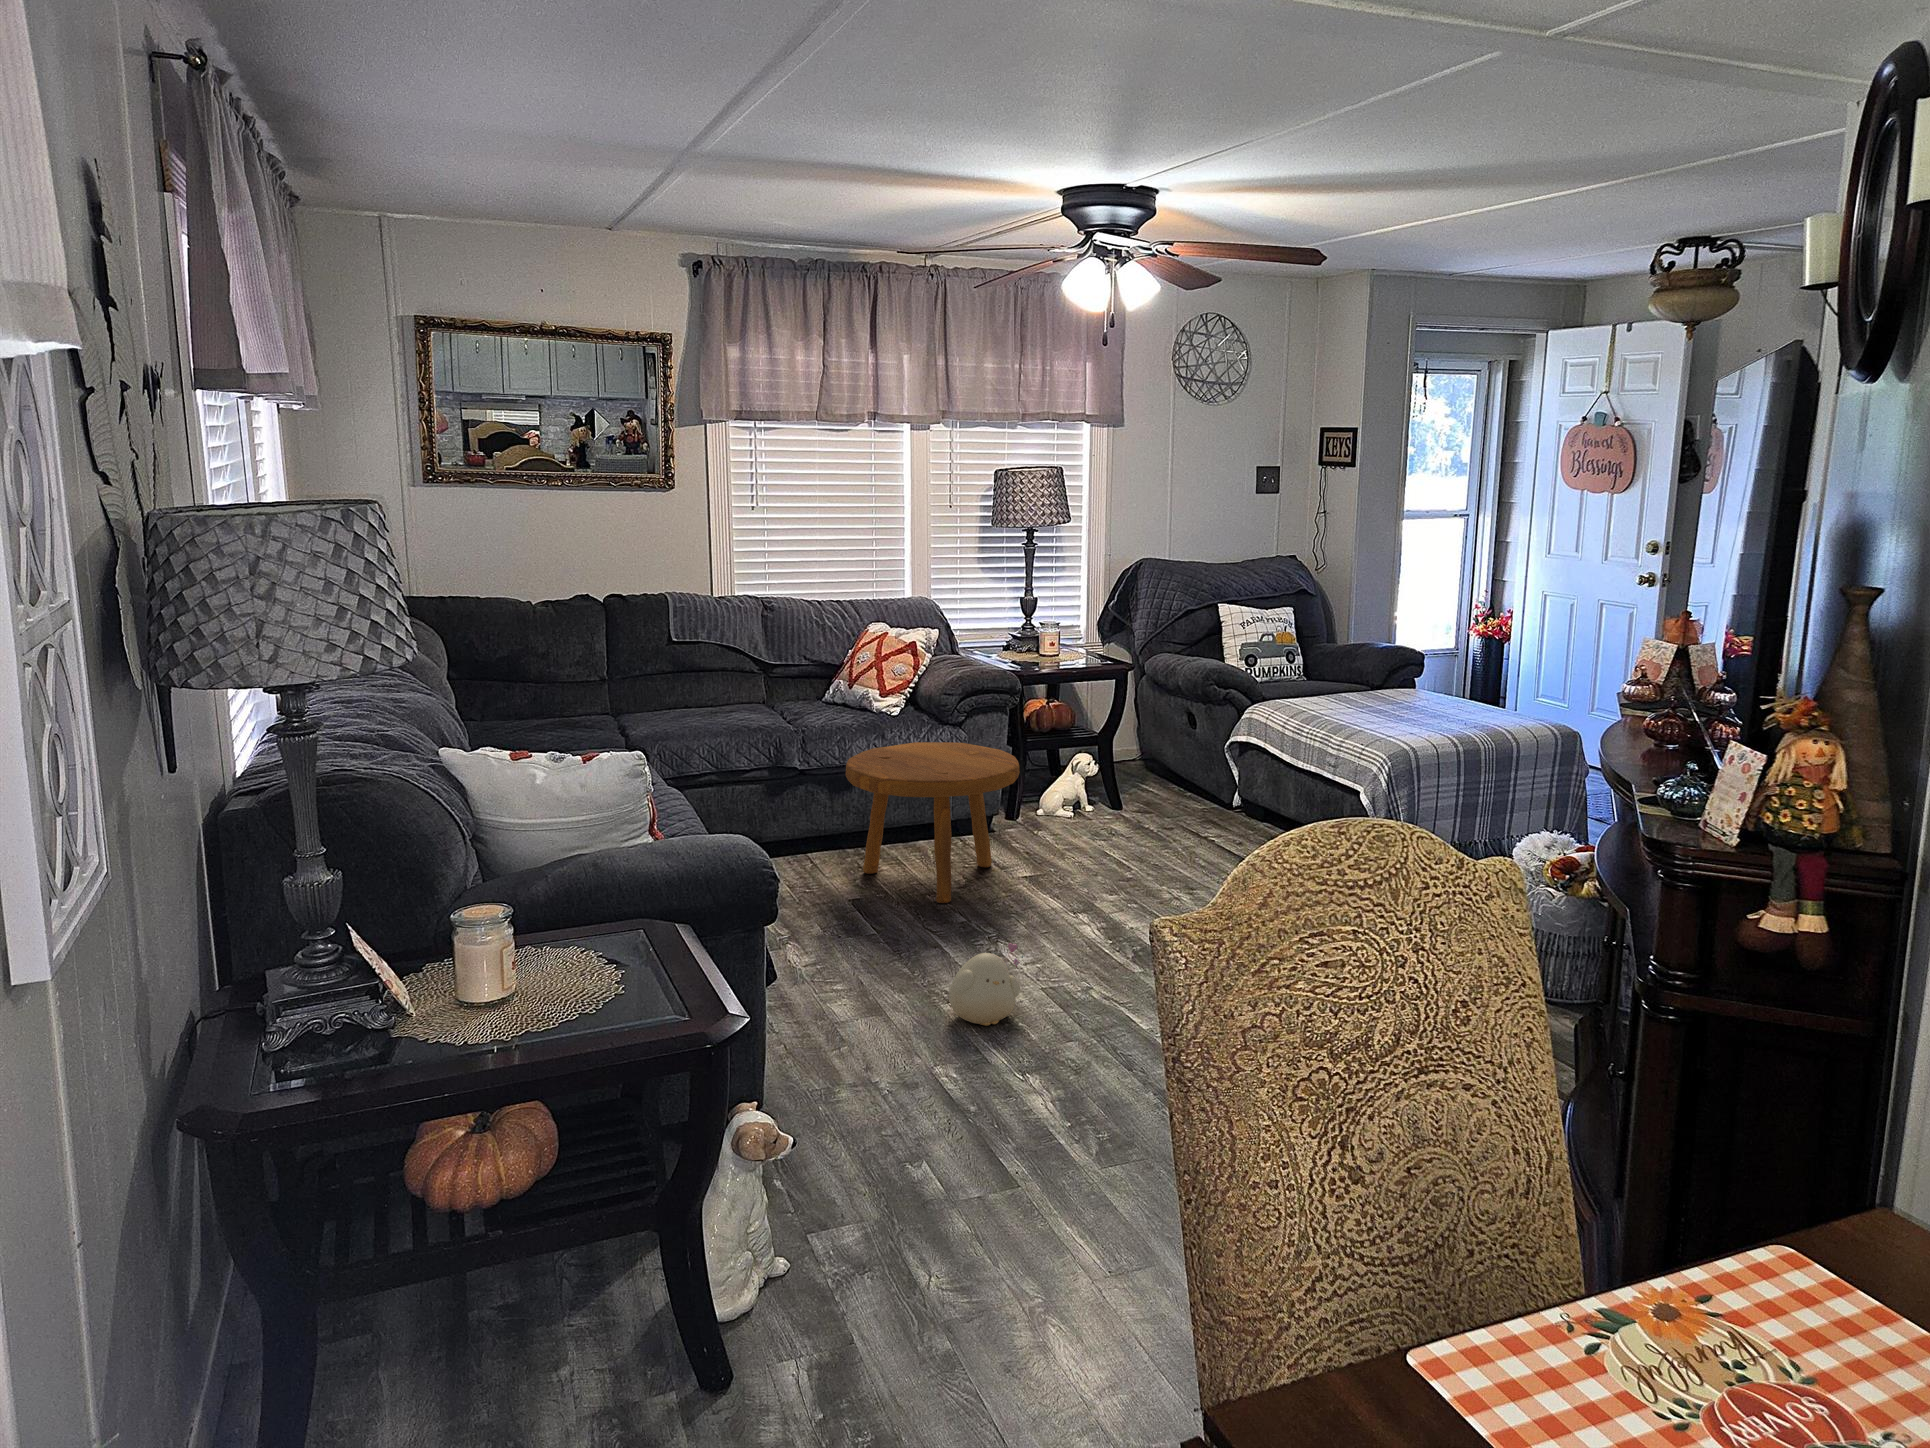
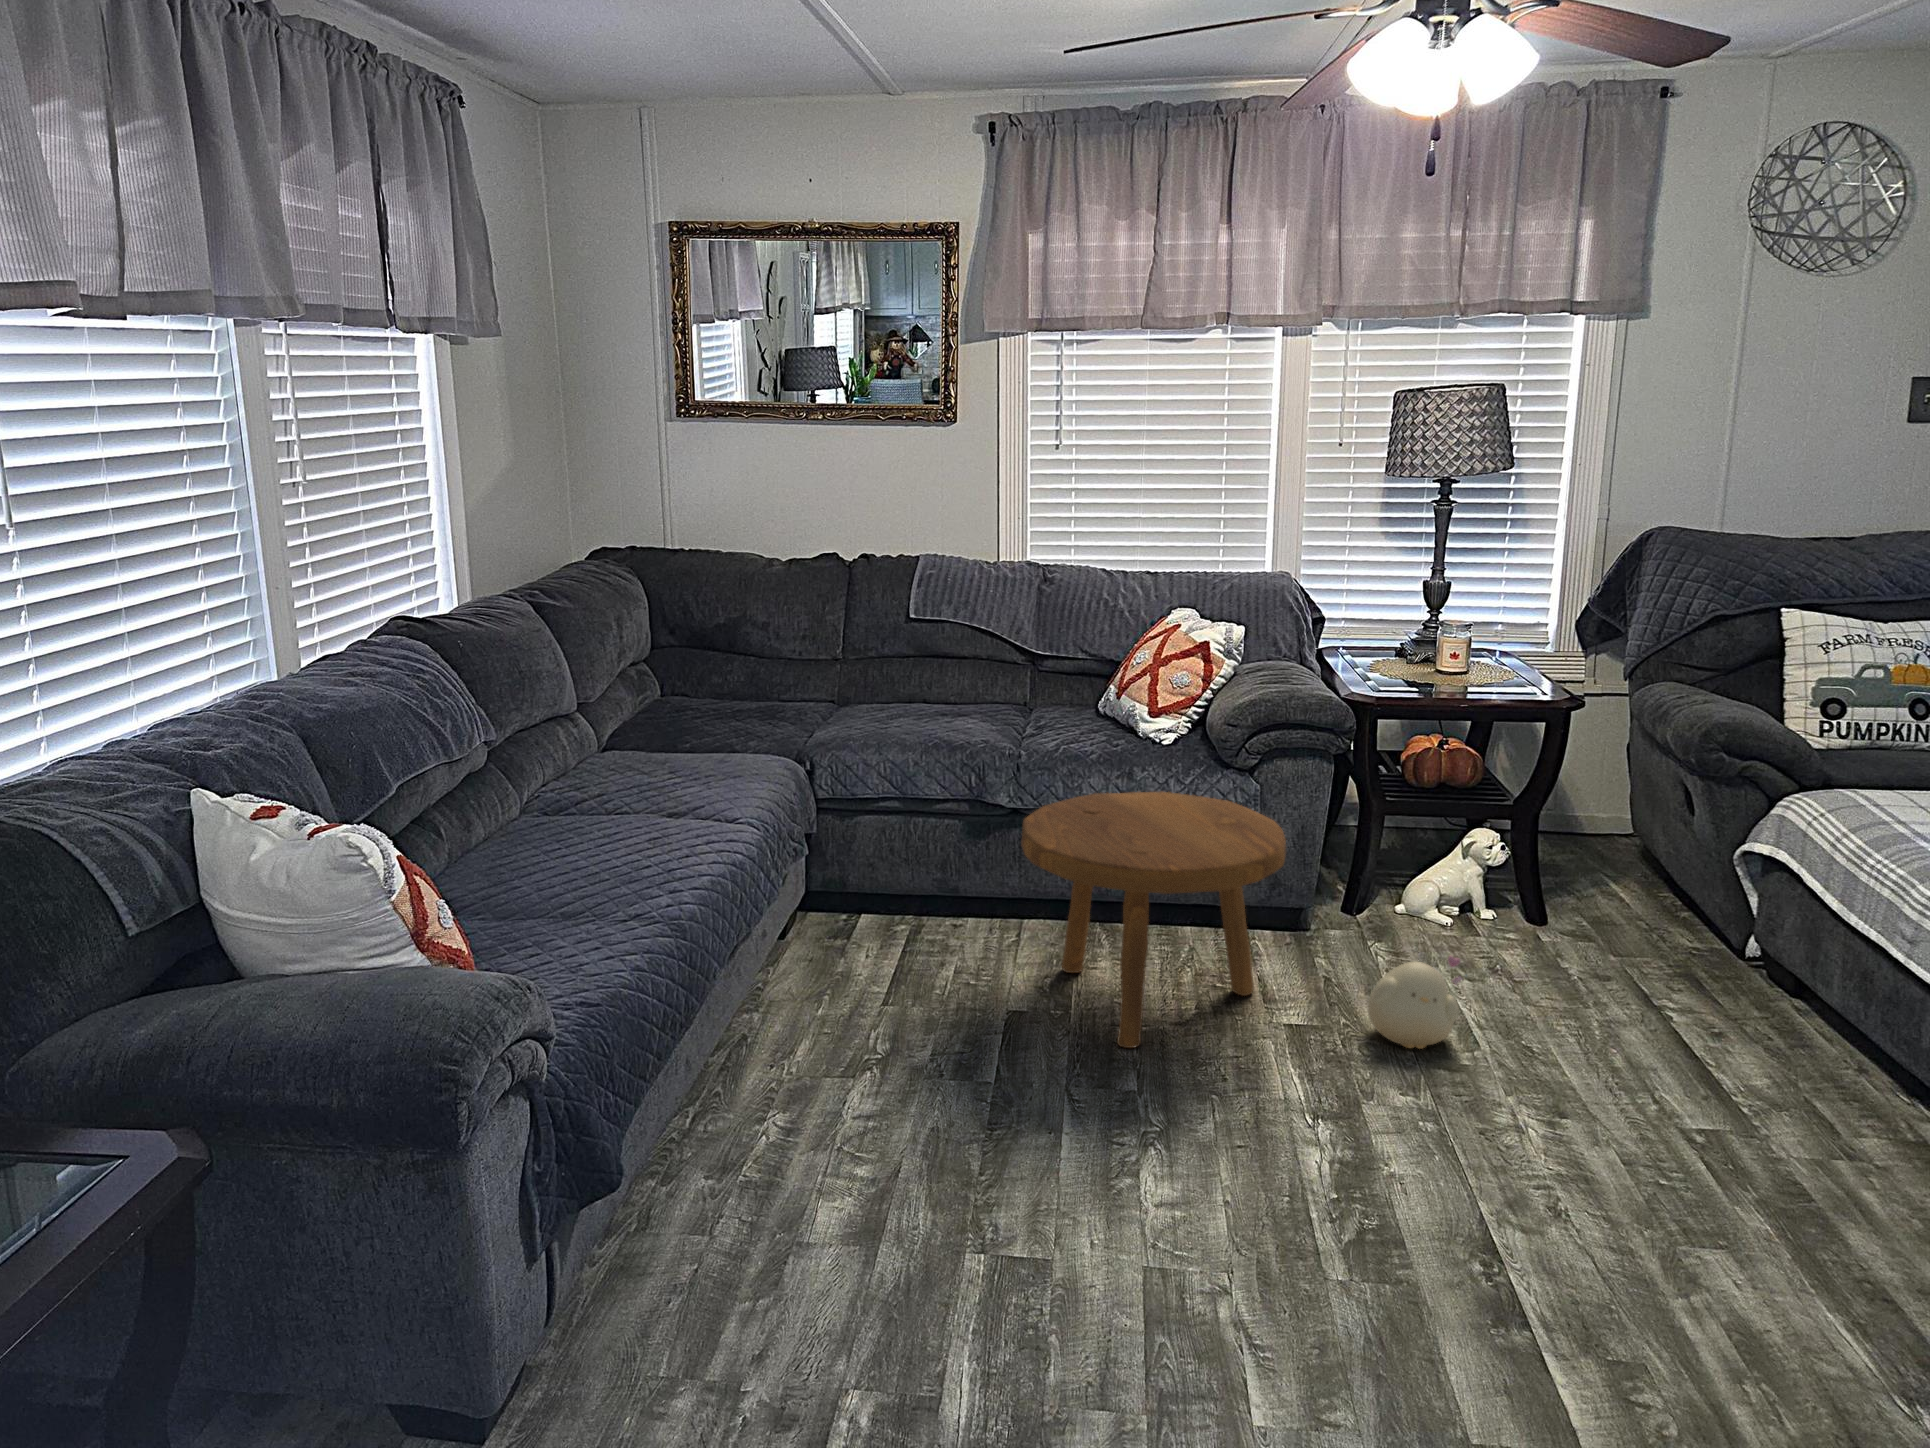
plush toy: present [949,943,1024,1026] -> present [1368,956,1467,1049]

